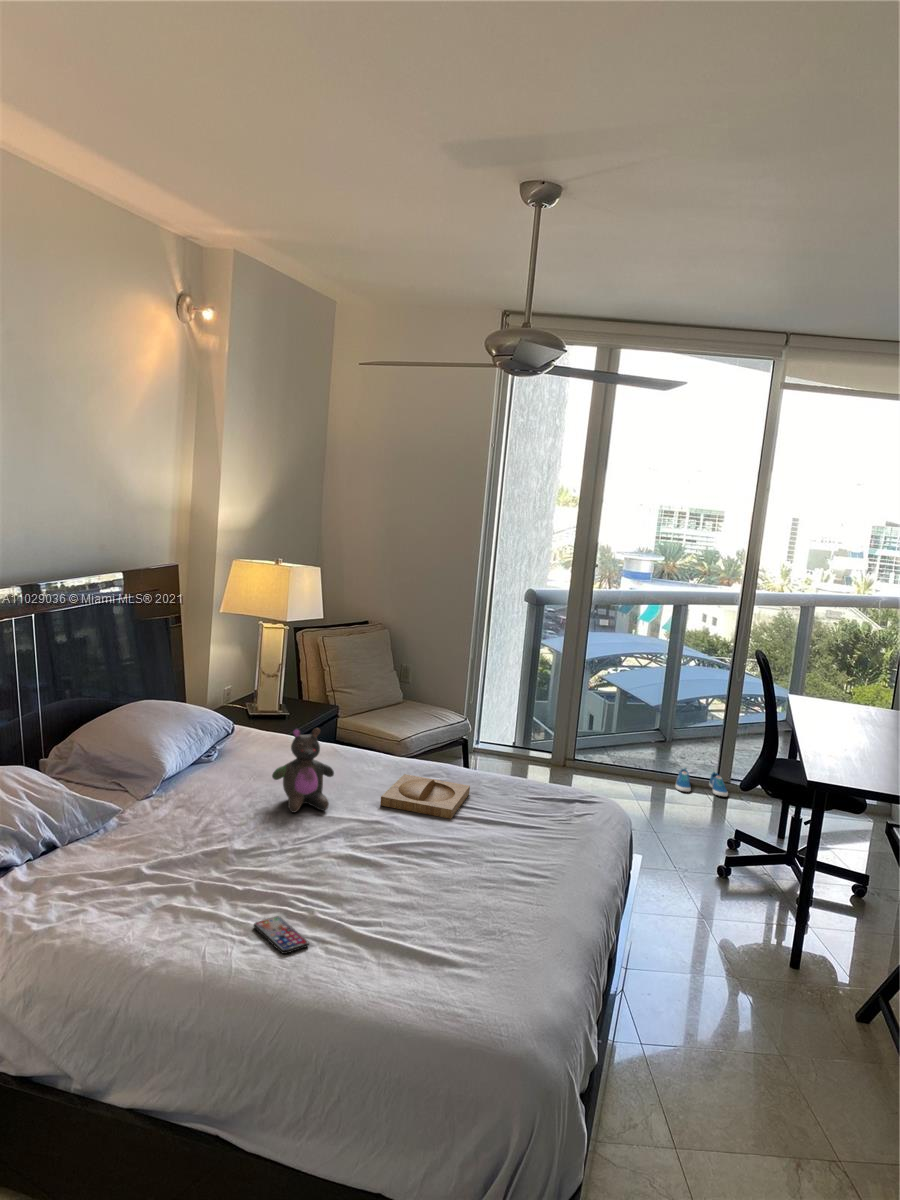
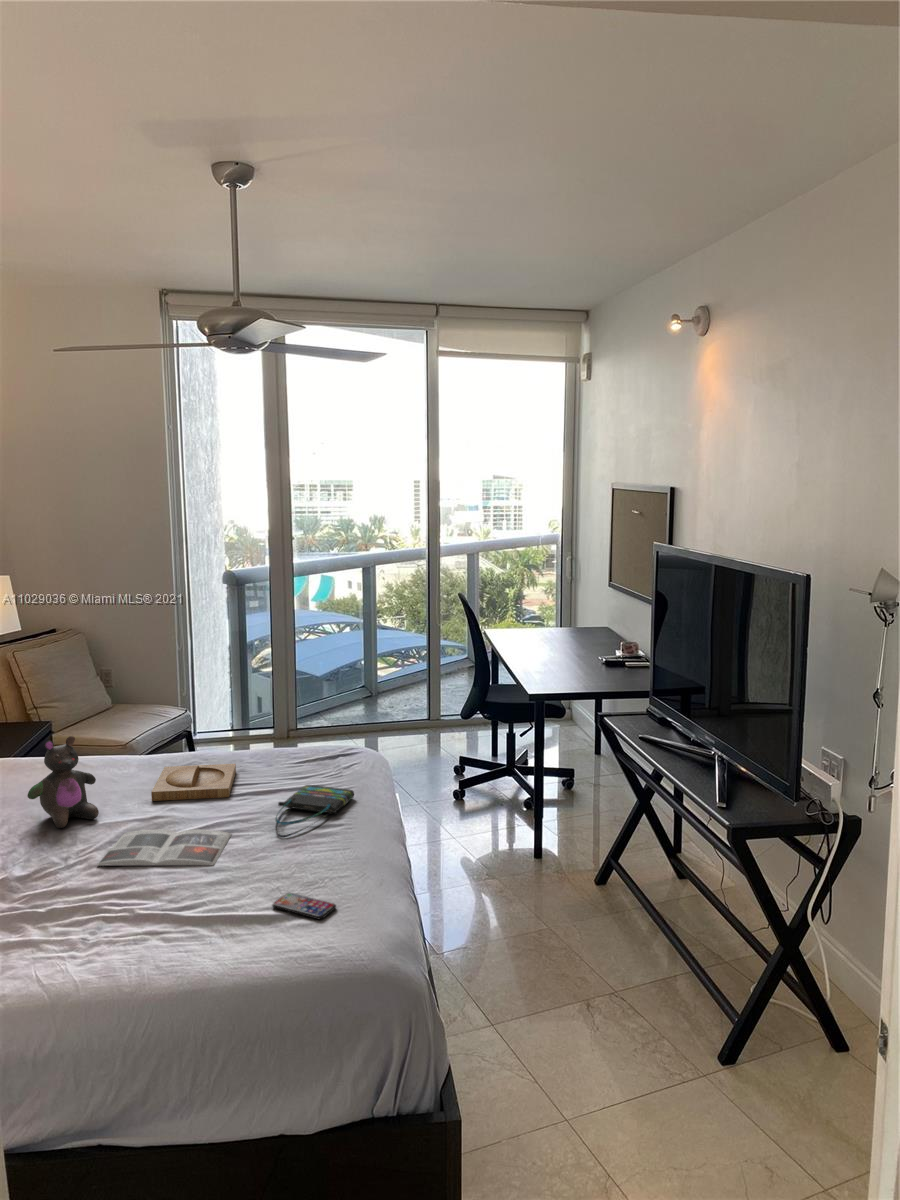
sneaker: present [676,768,728,797] -> none [394,714,440,737]
tote bag: none [478,825,574,875] -> present [276,785,354,837]
magazine: none [304,832,436,886] -> present [97,830,231,866]
smartphone: present [254,916,309,954] -> present [272,893,336,919]

